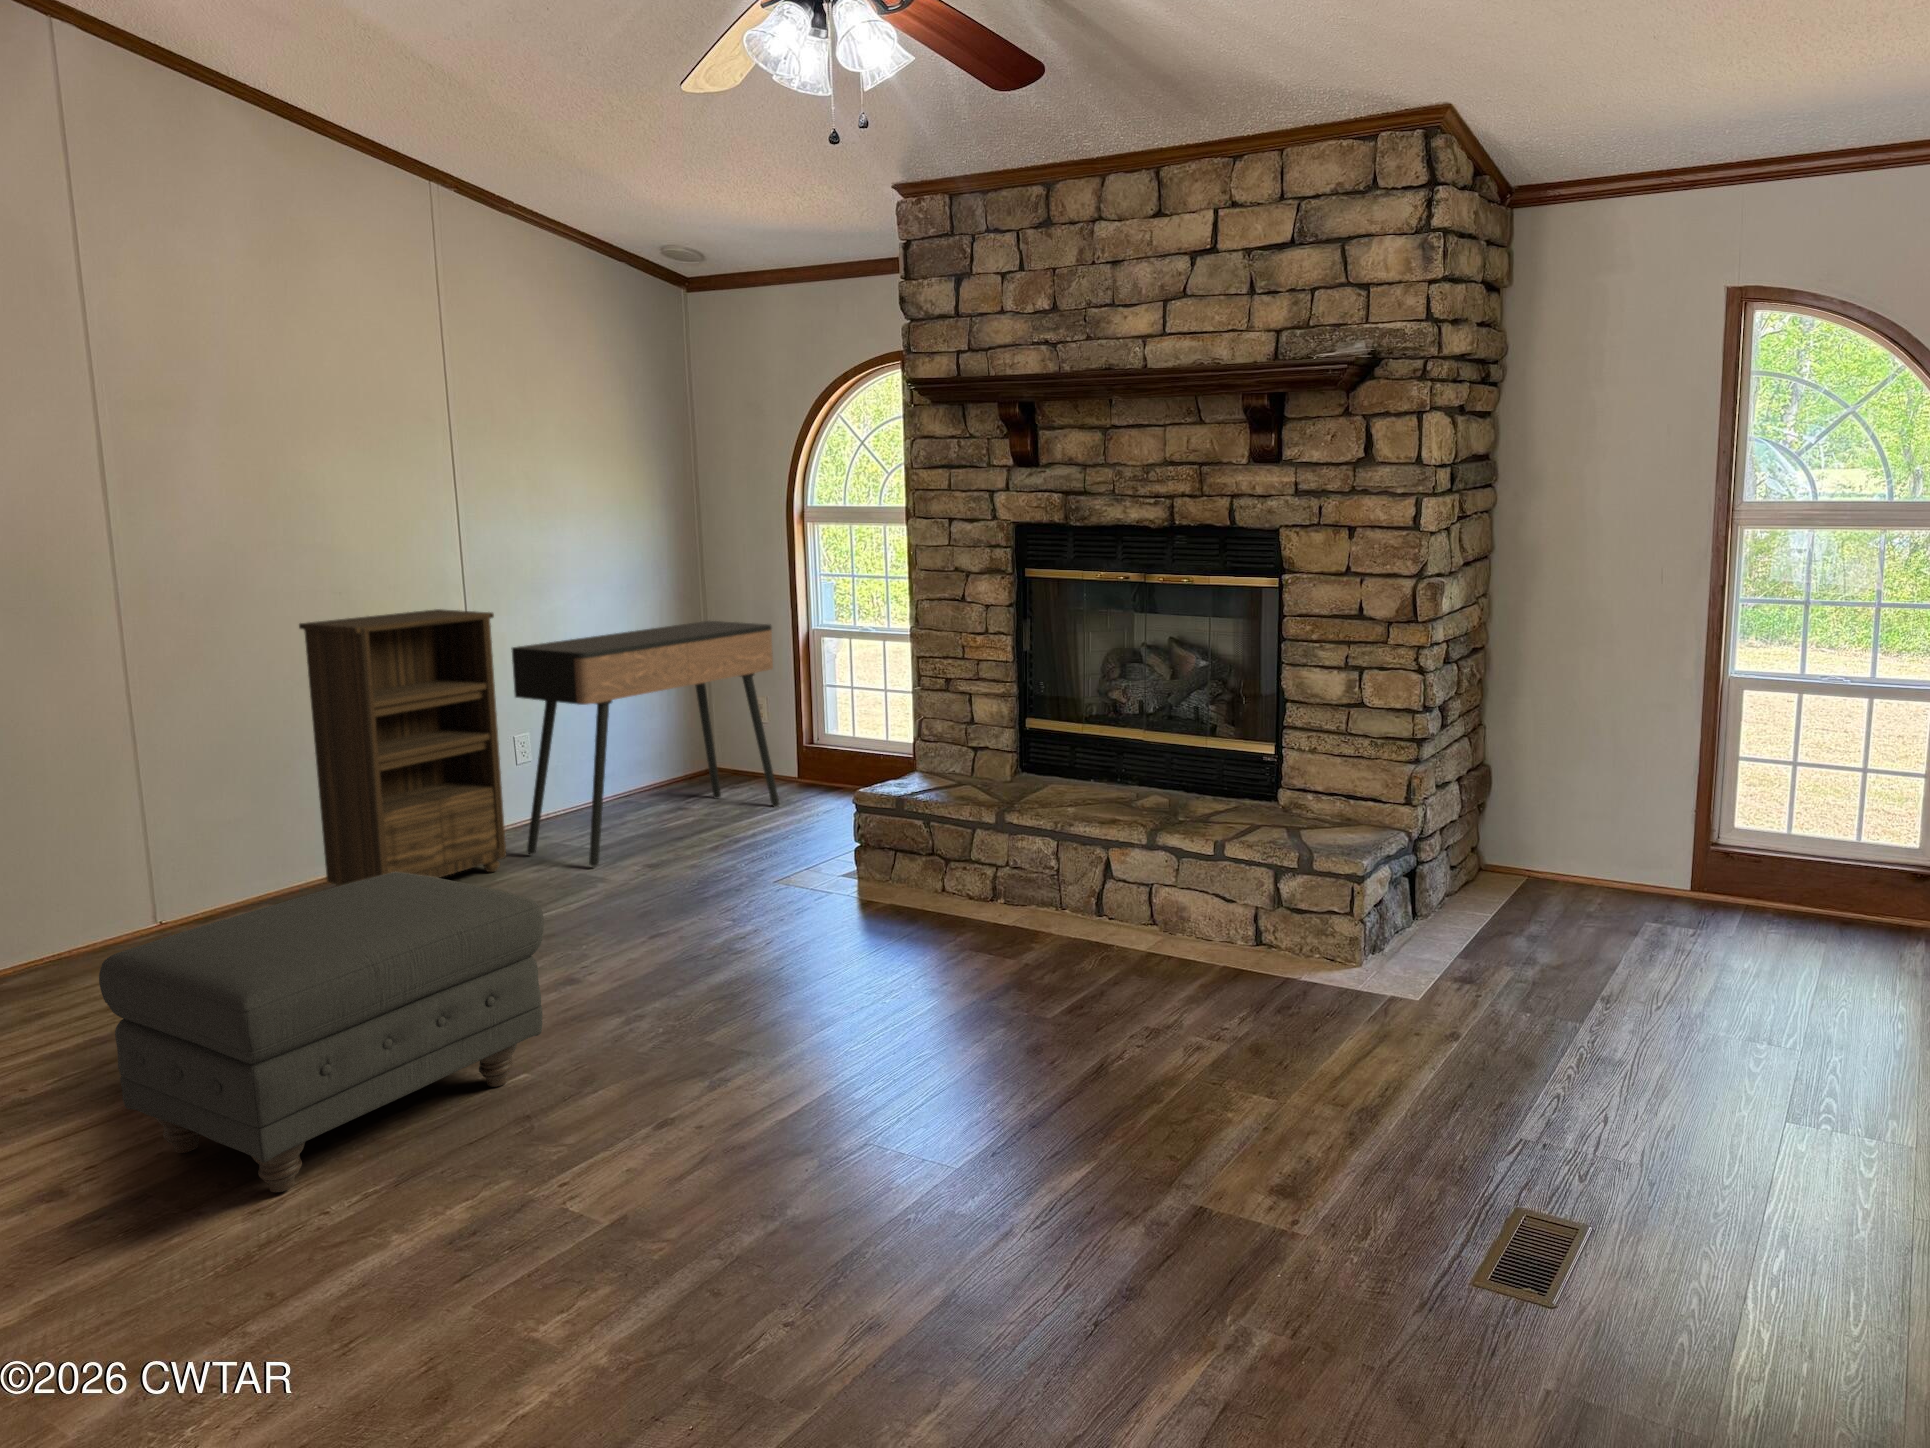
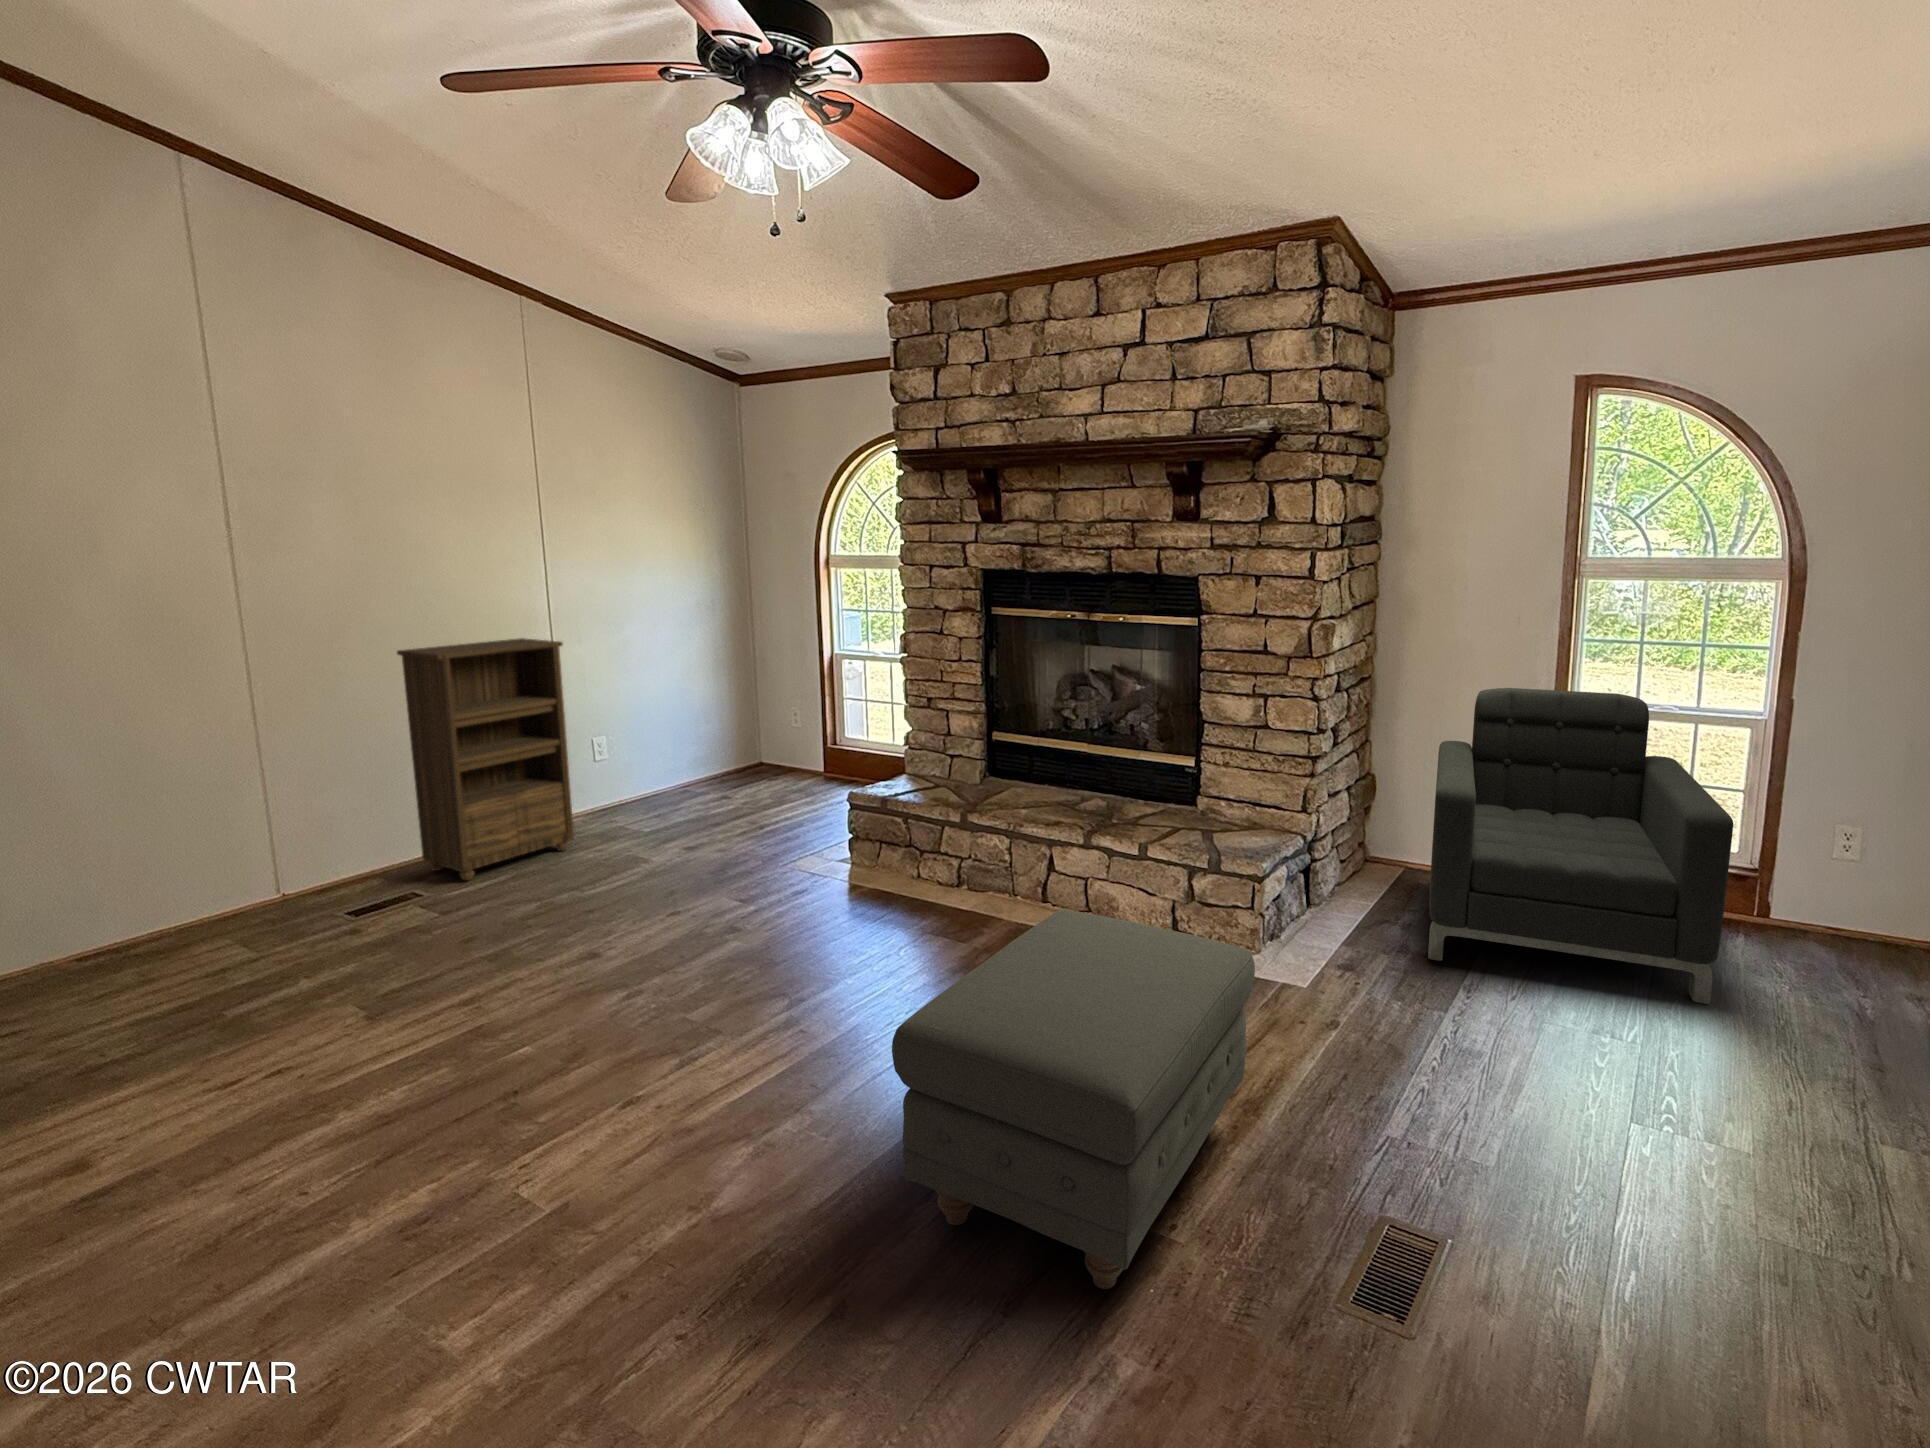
console table: present [511,621,779,867] -> none [581,647,807,847]
armchair: none [1558,657,1902,1010] -> present [1428,688,1733,1004]
ottoman: present [99,871,544,1192] -> present [892,909,1255,1289]

